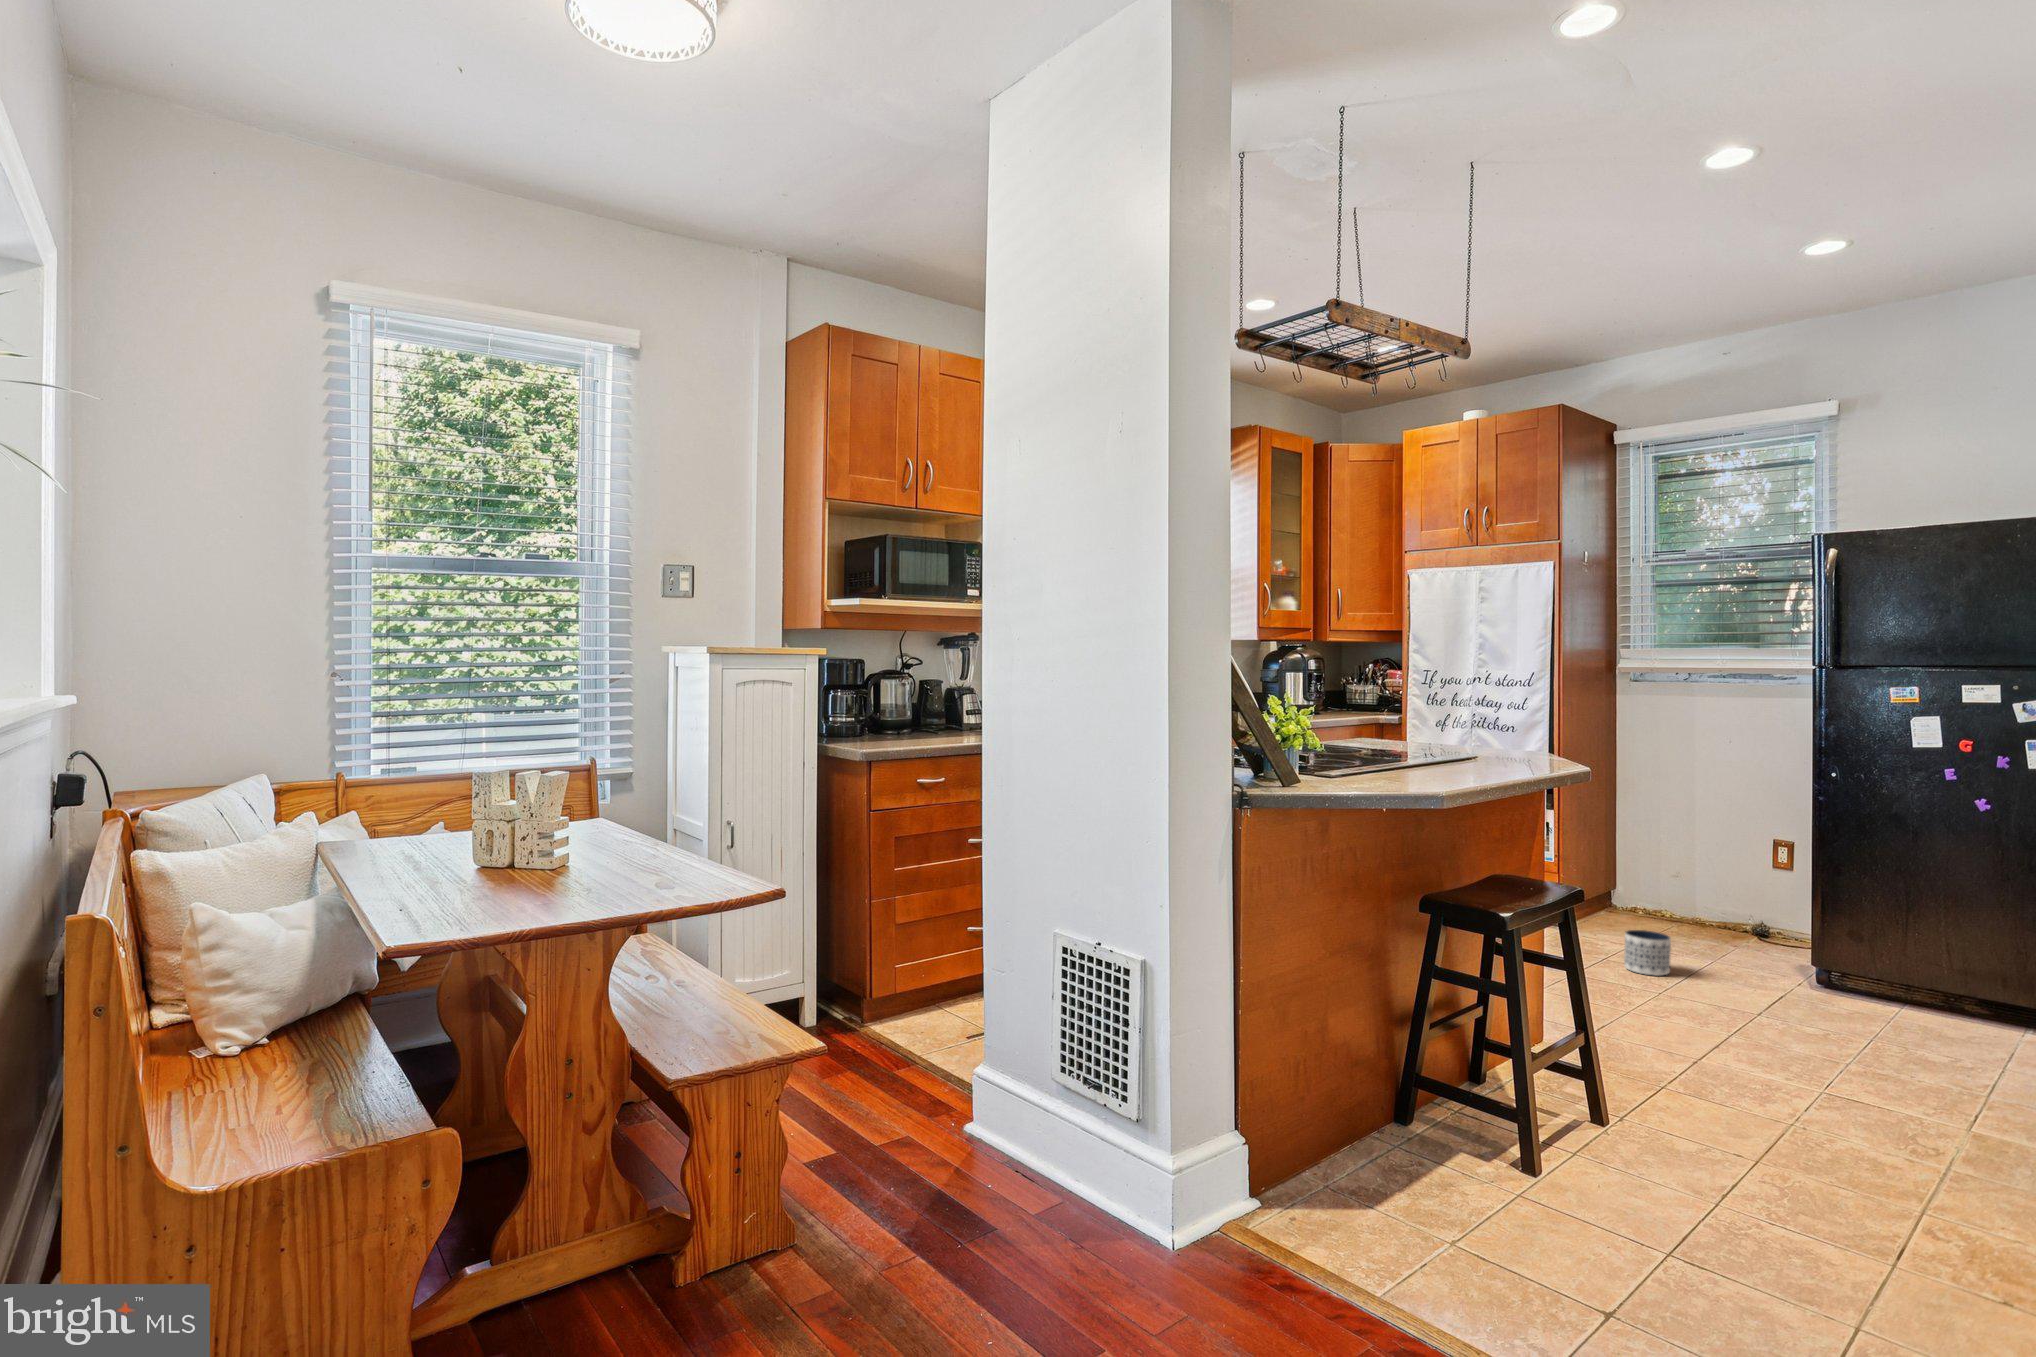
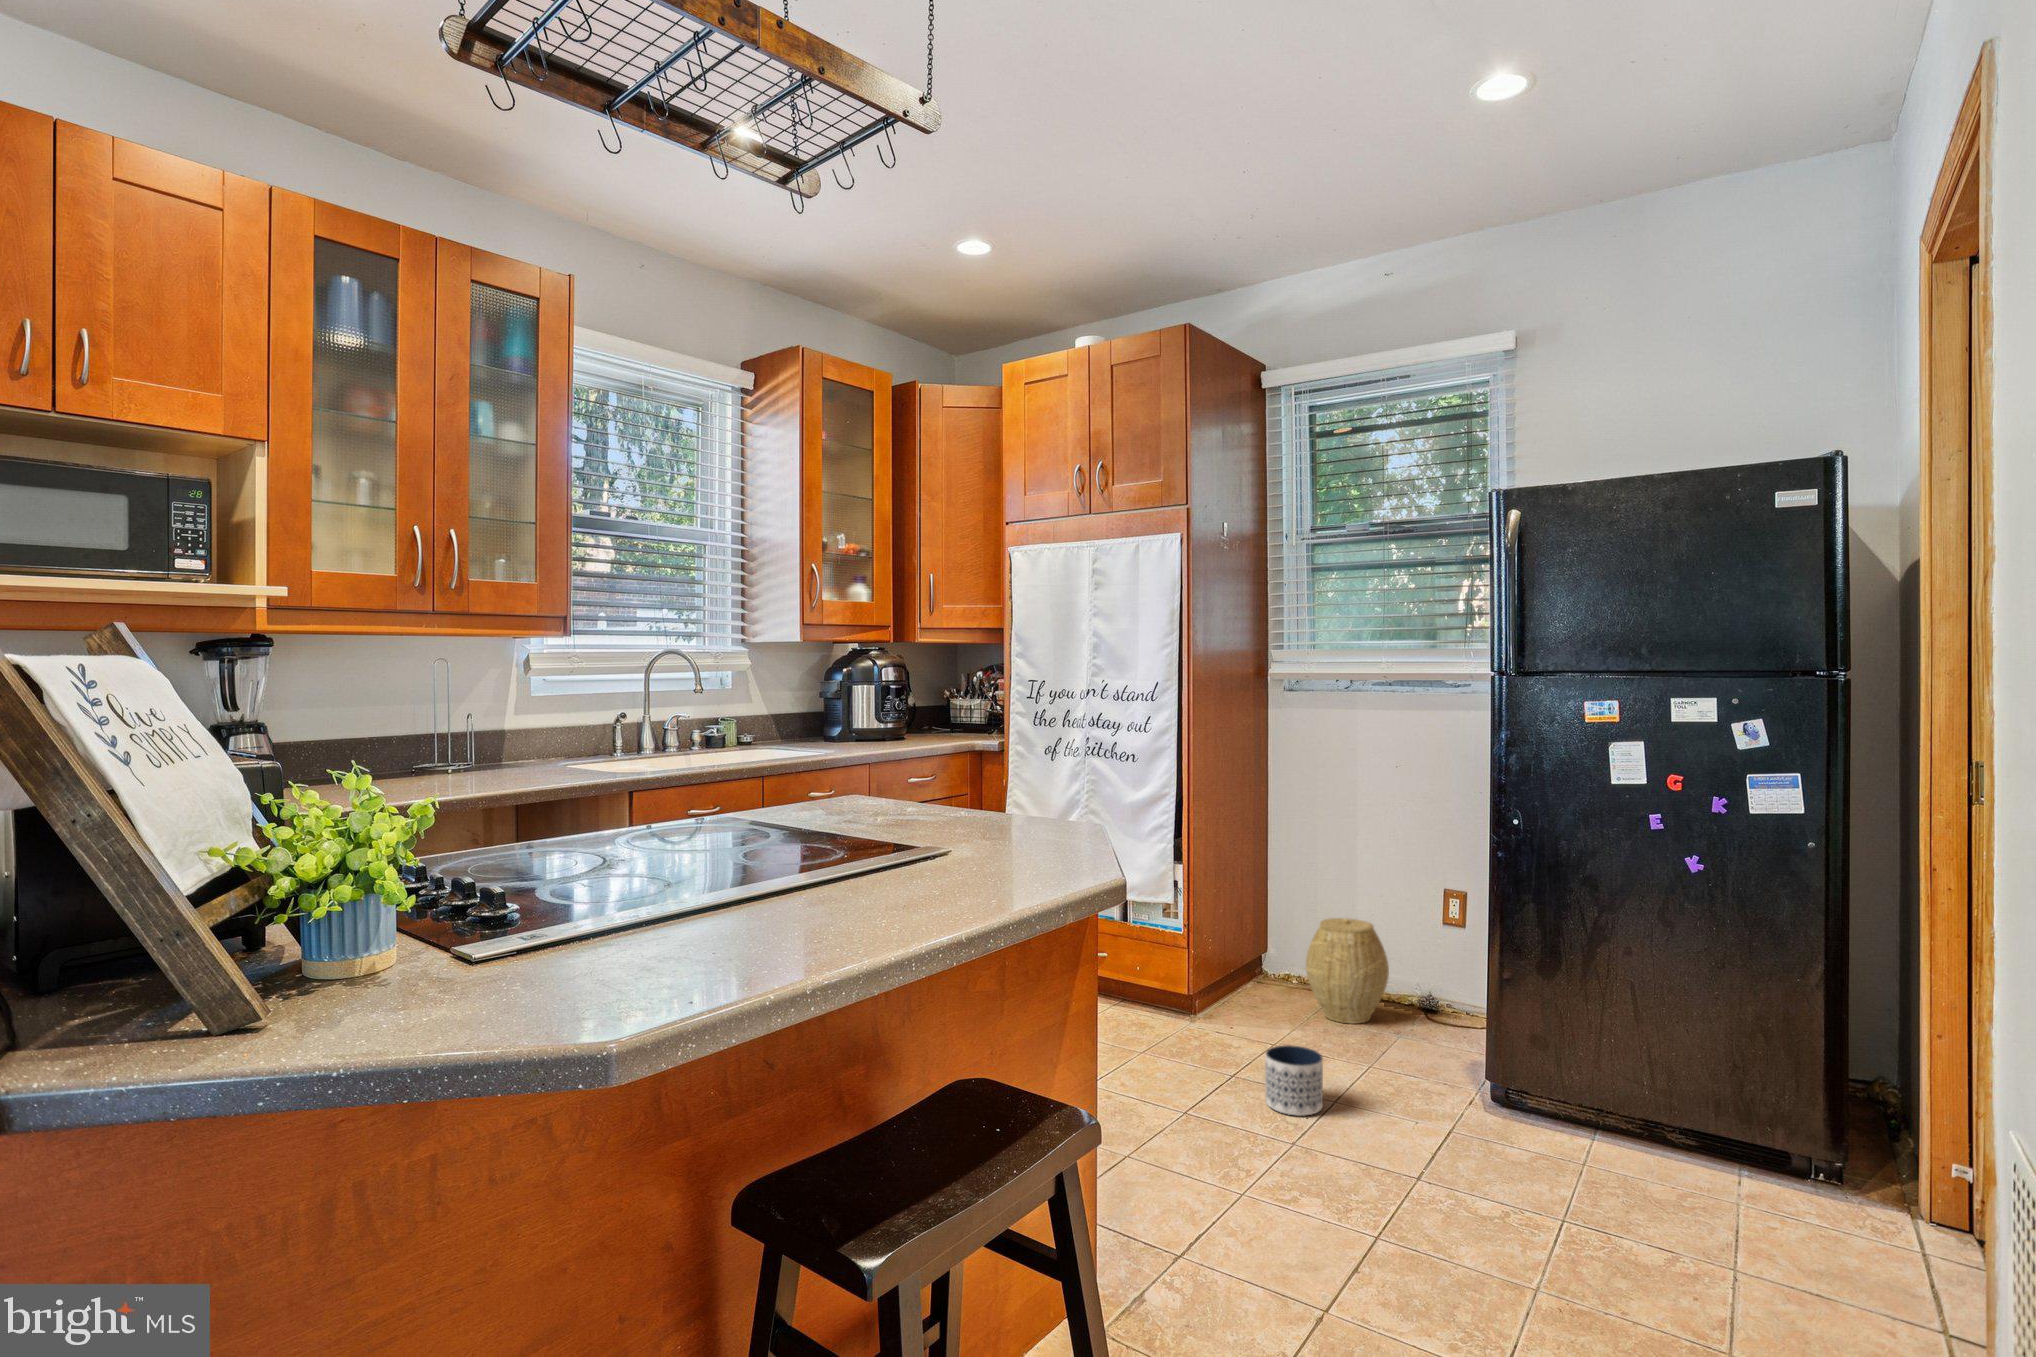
woven basket: none [1651,856,1724,935] -> present [1306,918,1389,1024]

